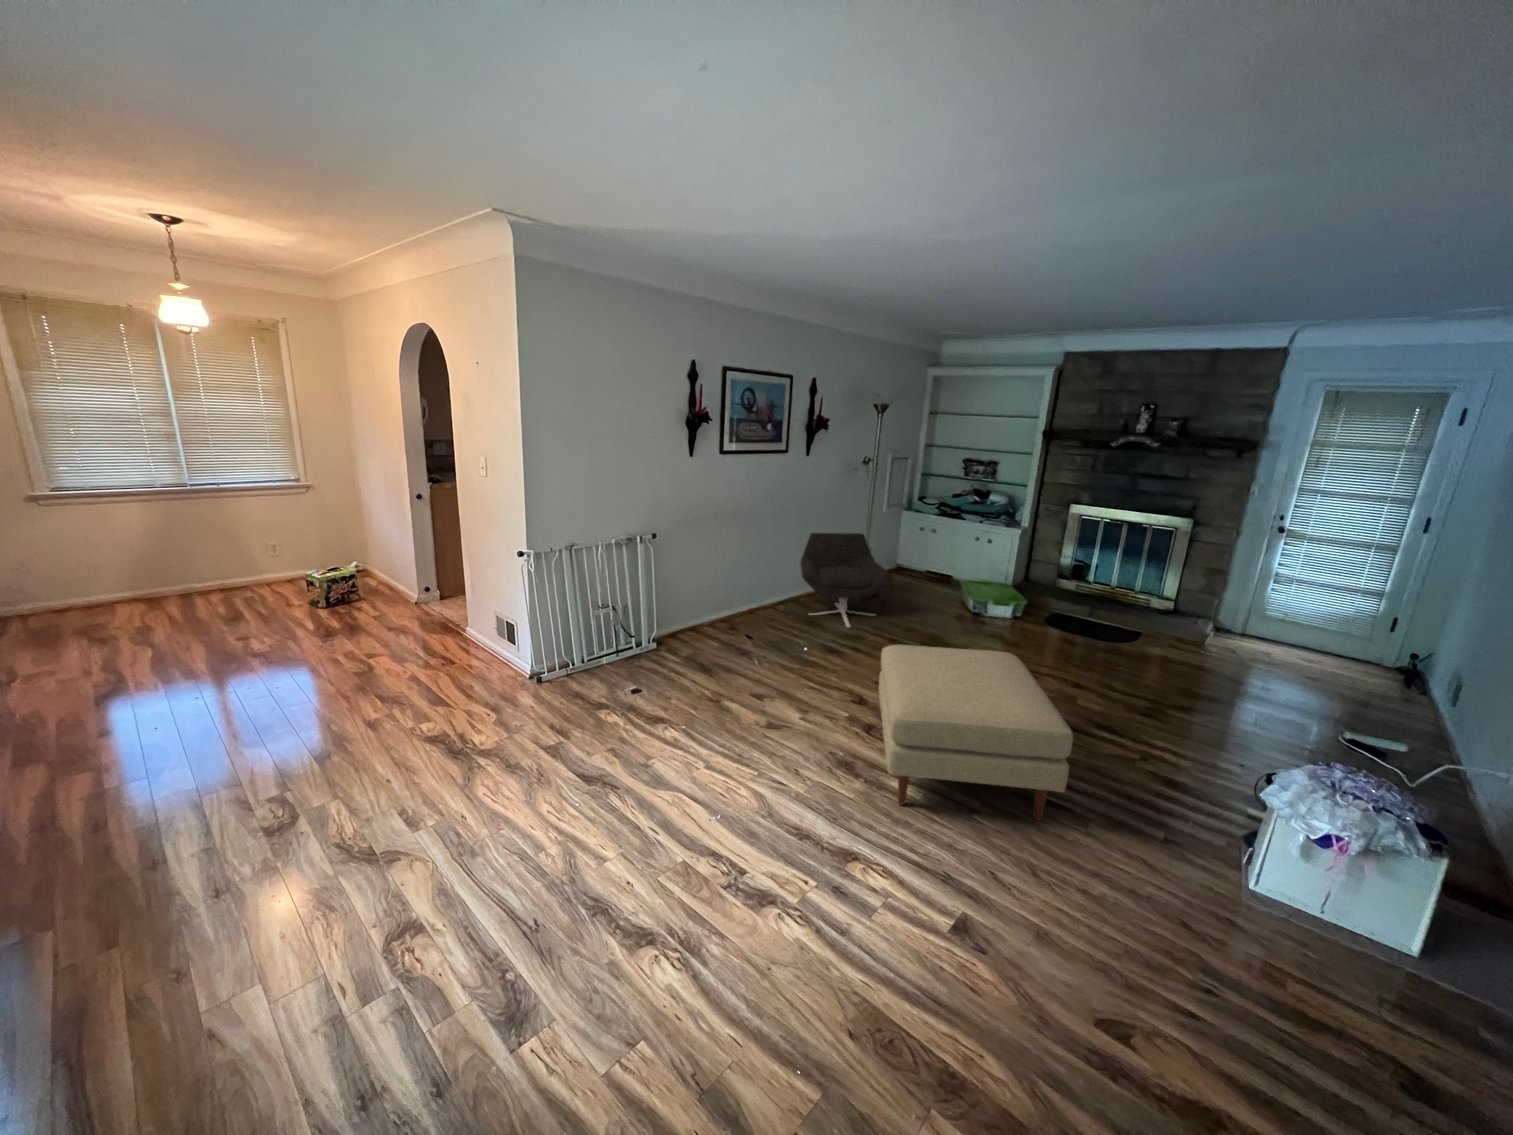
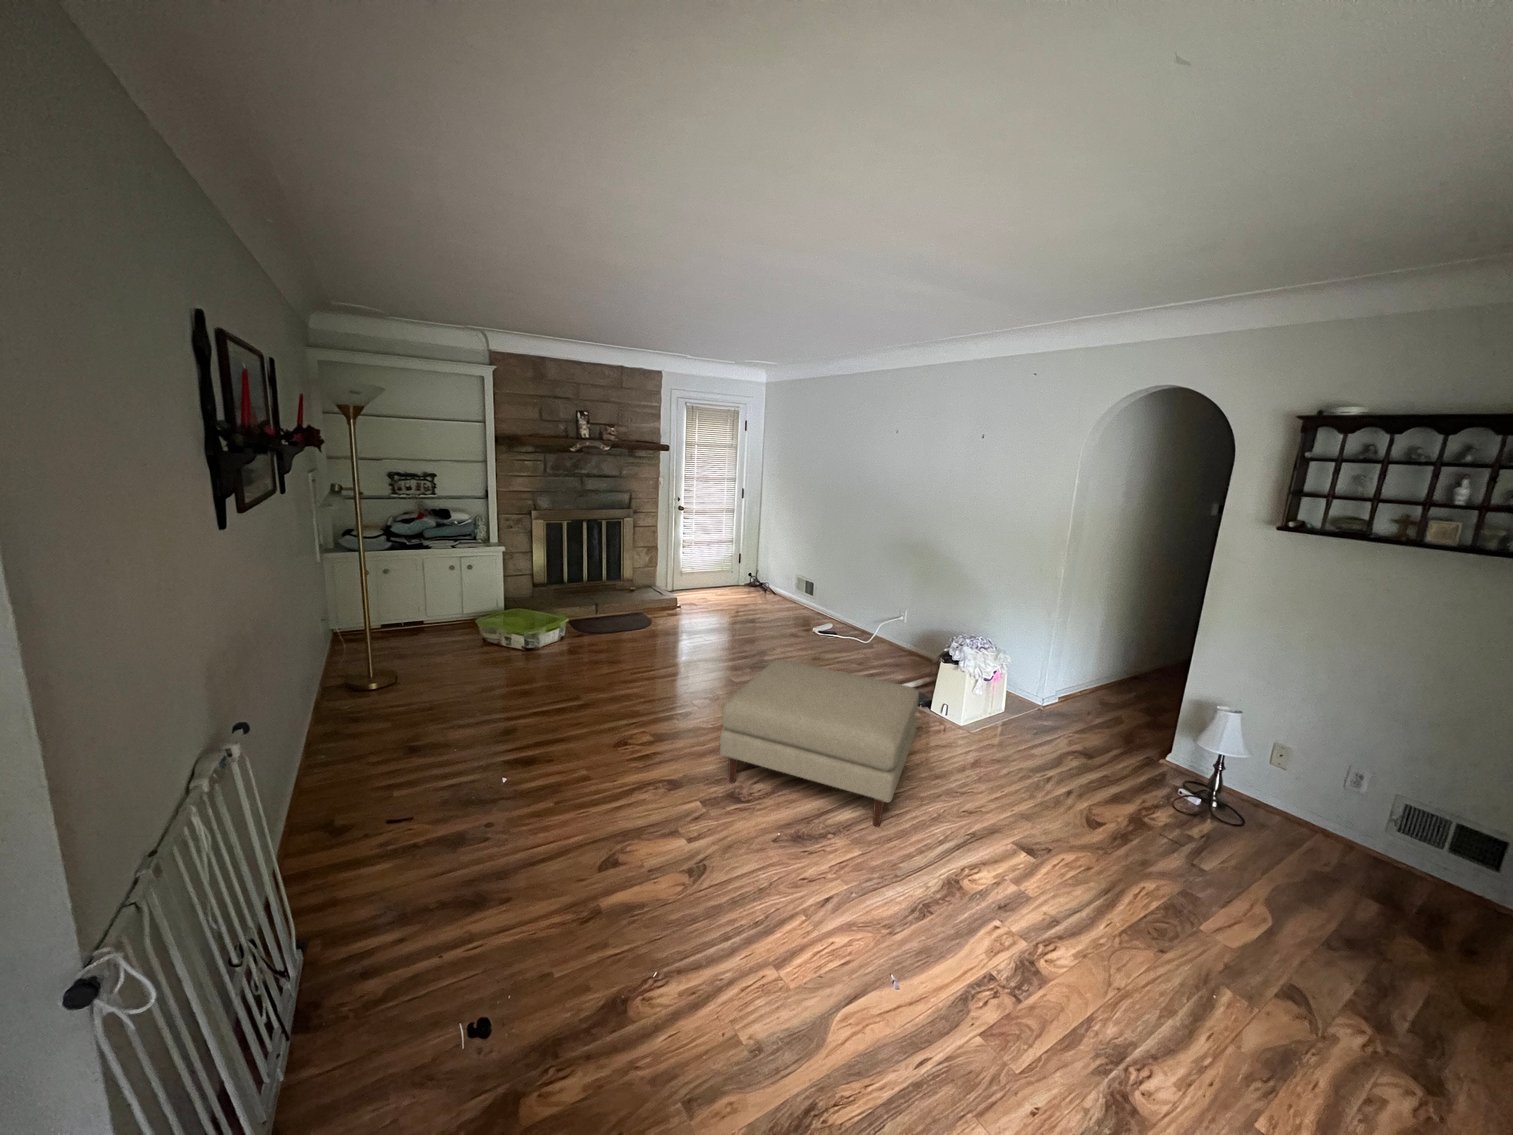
lounge chair: present [800,533,892,627] -> none [307,595,489,742]

